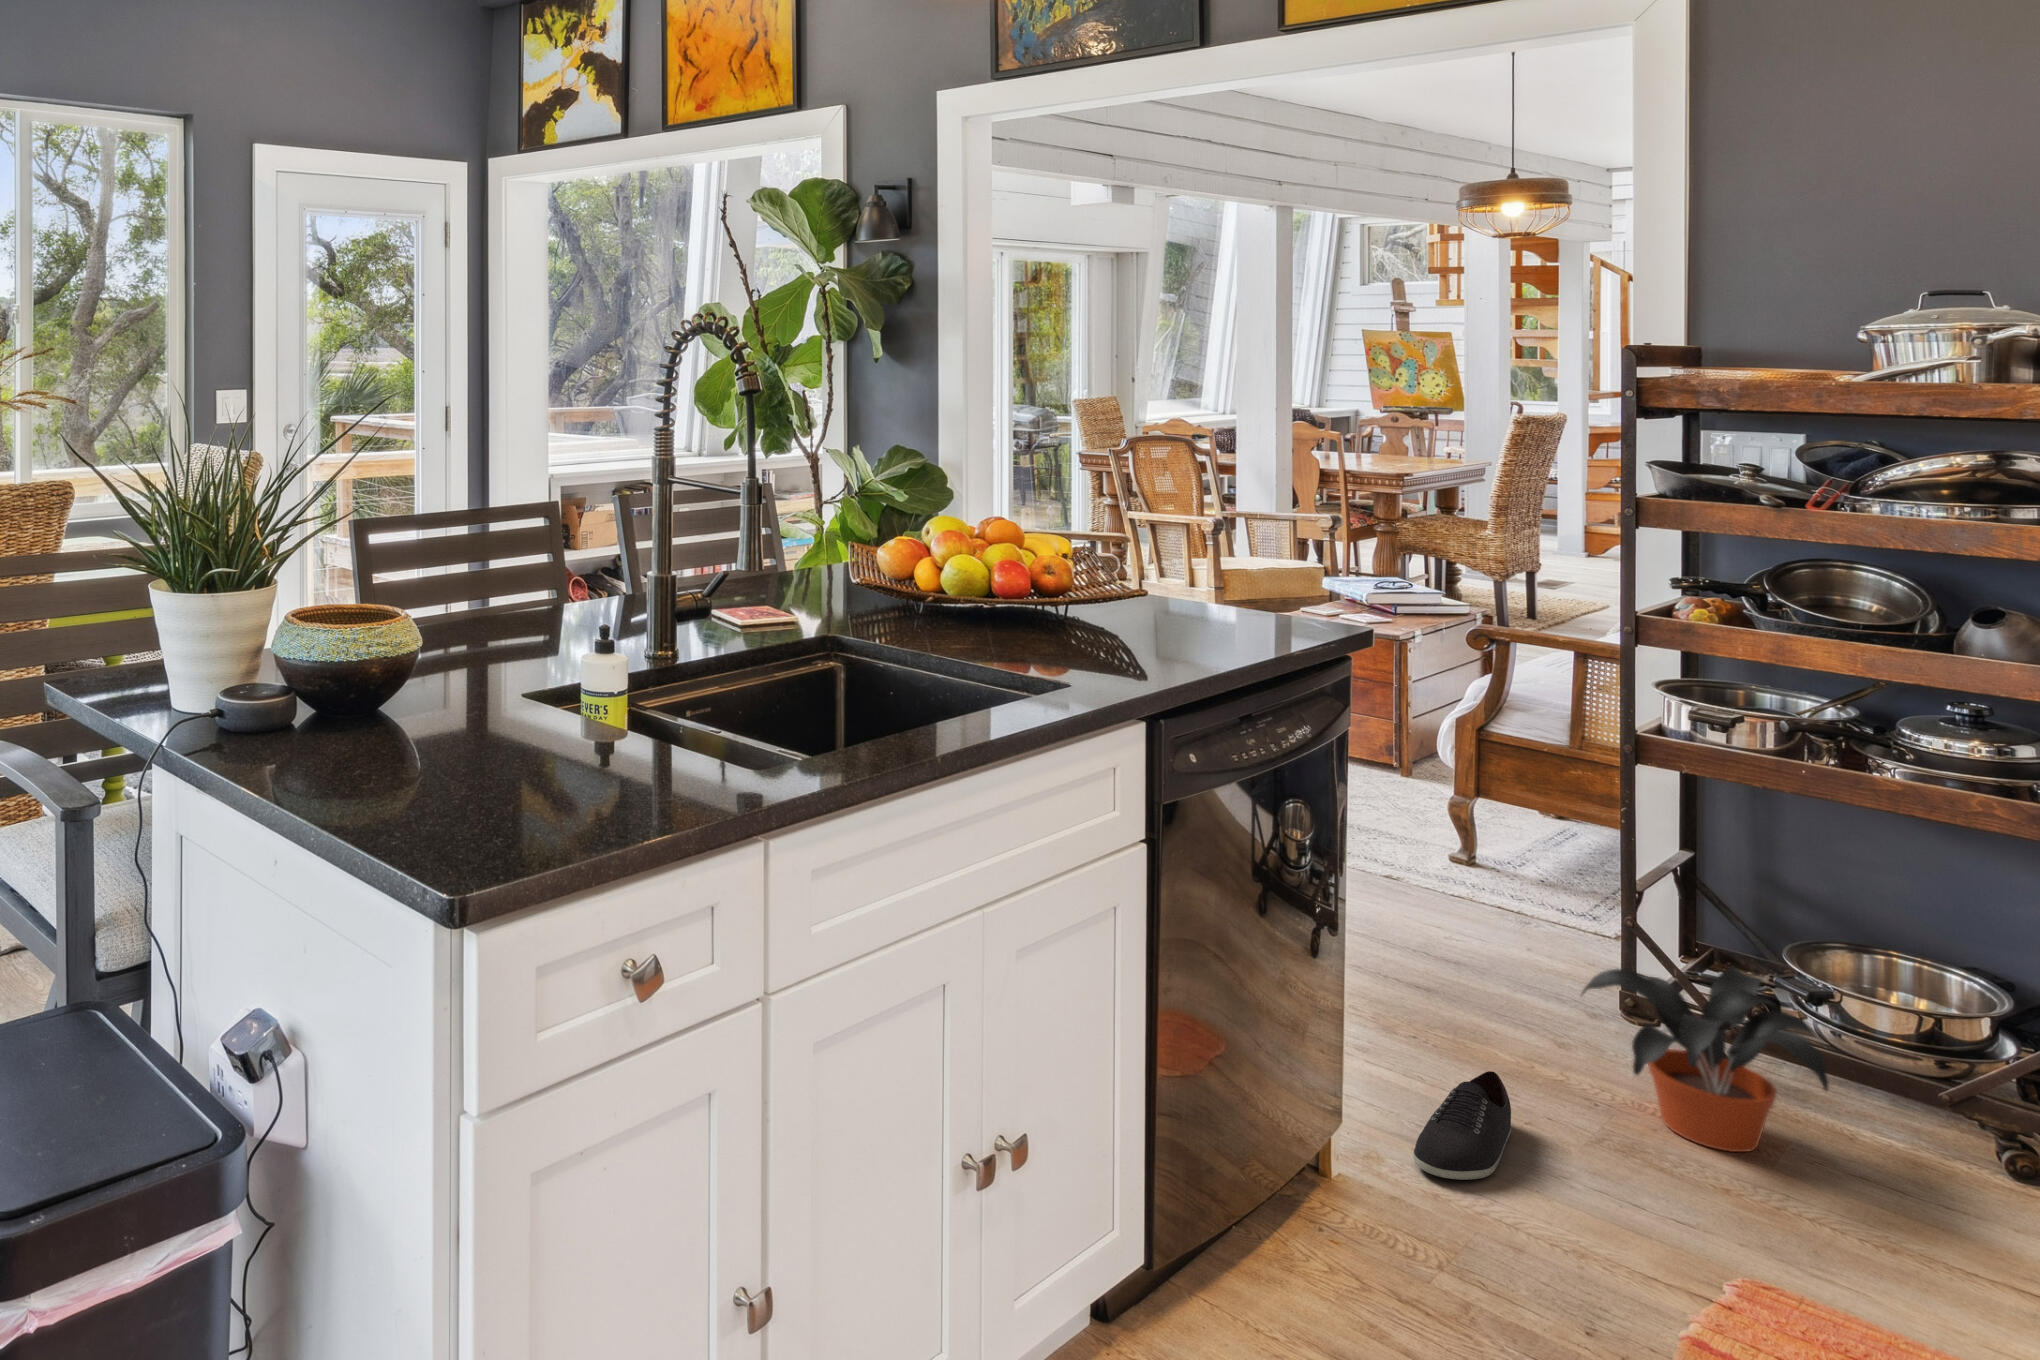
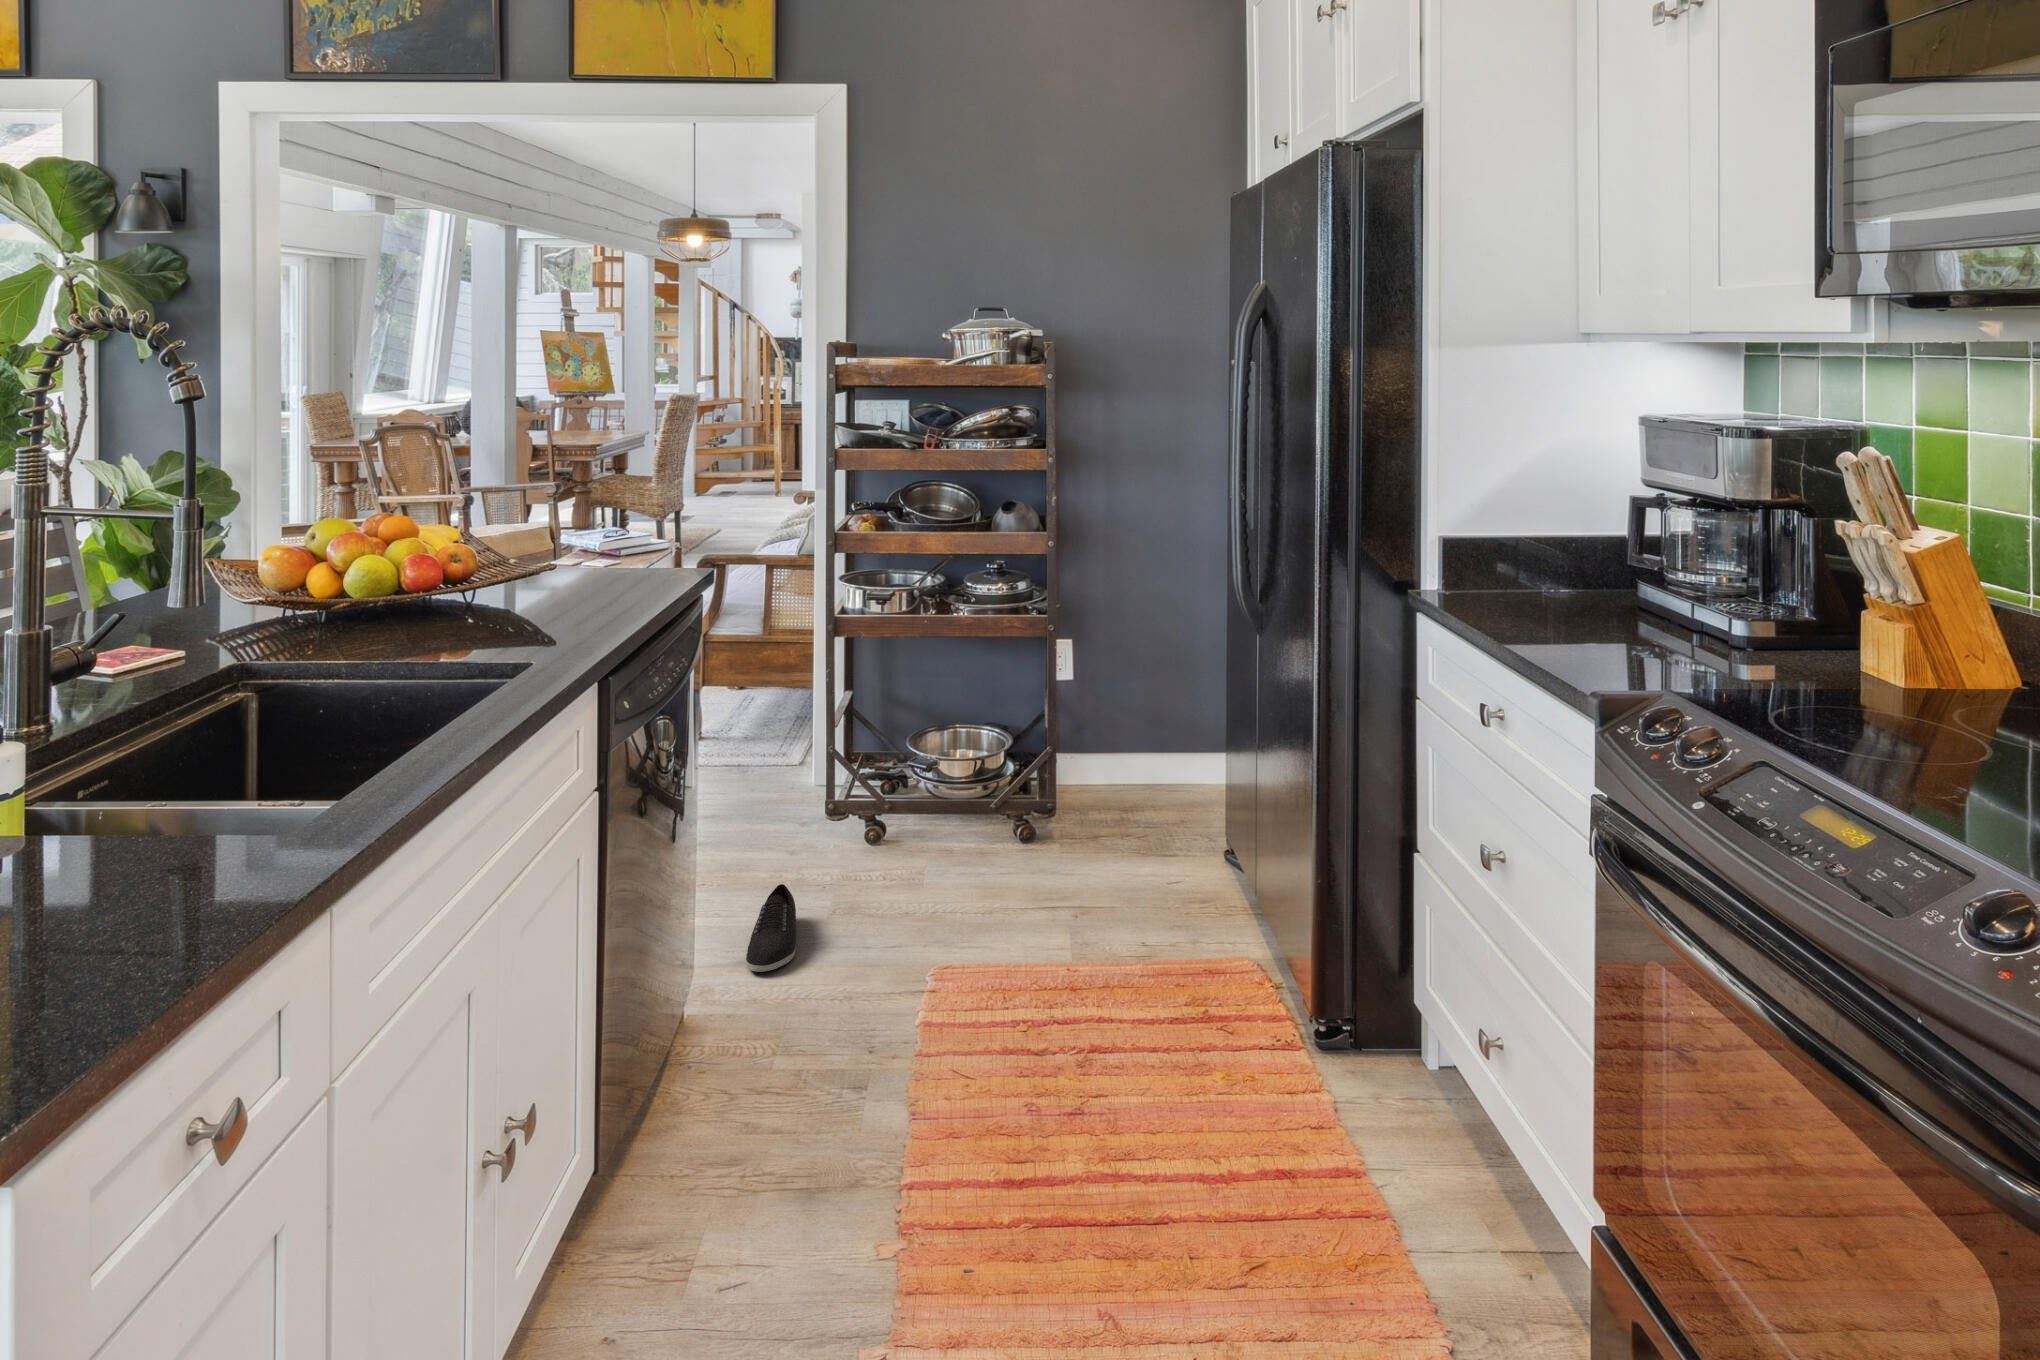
potted plant: present [1582,967,1829,1152] -> none [824,763,959,887]

